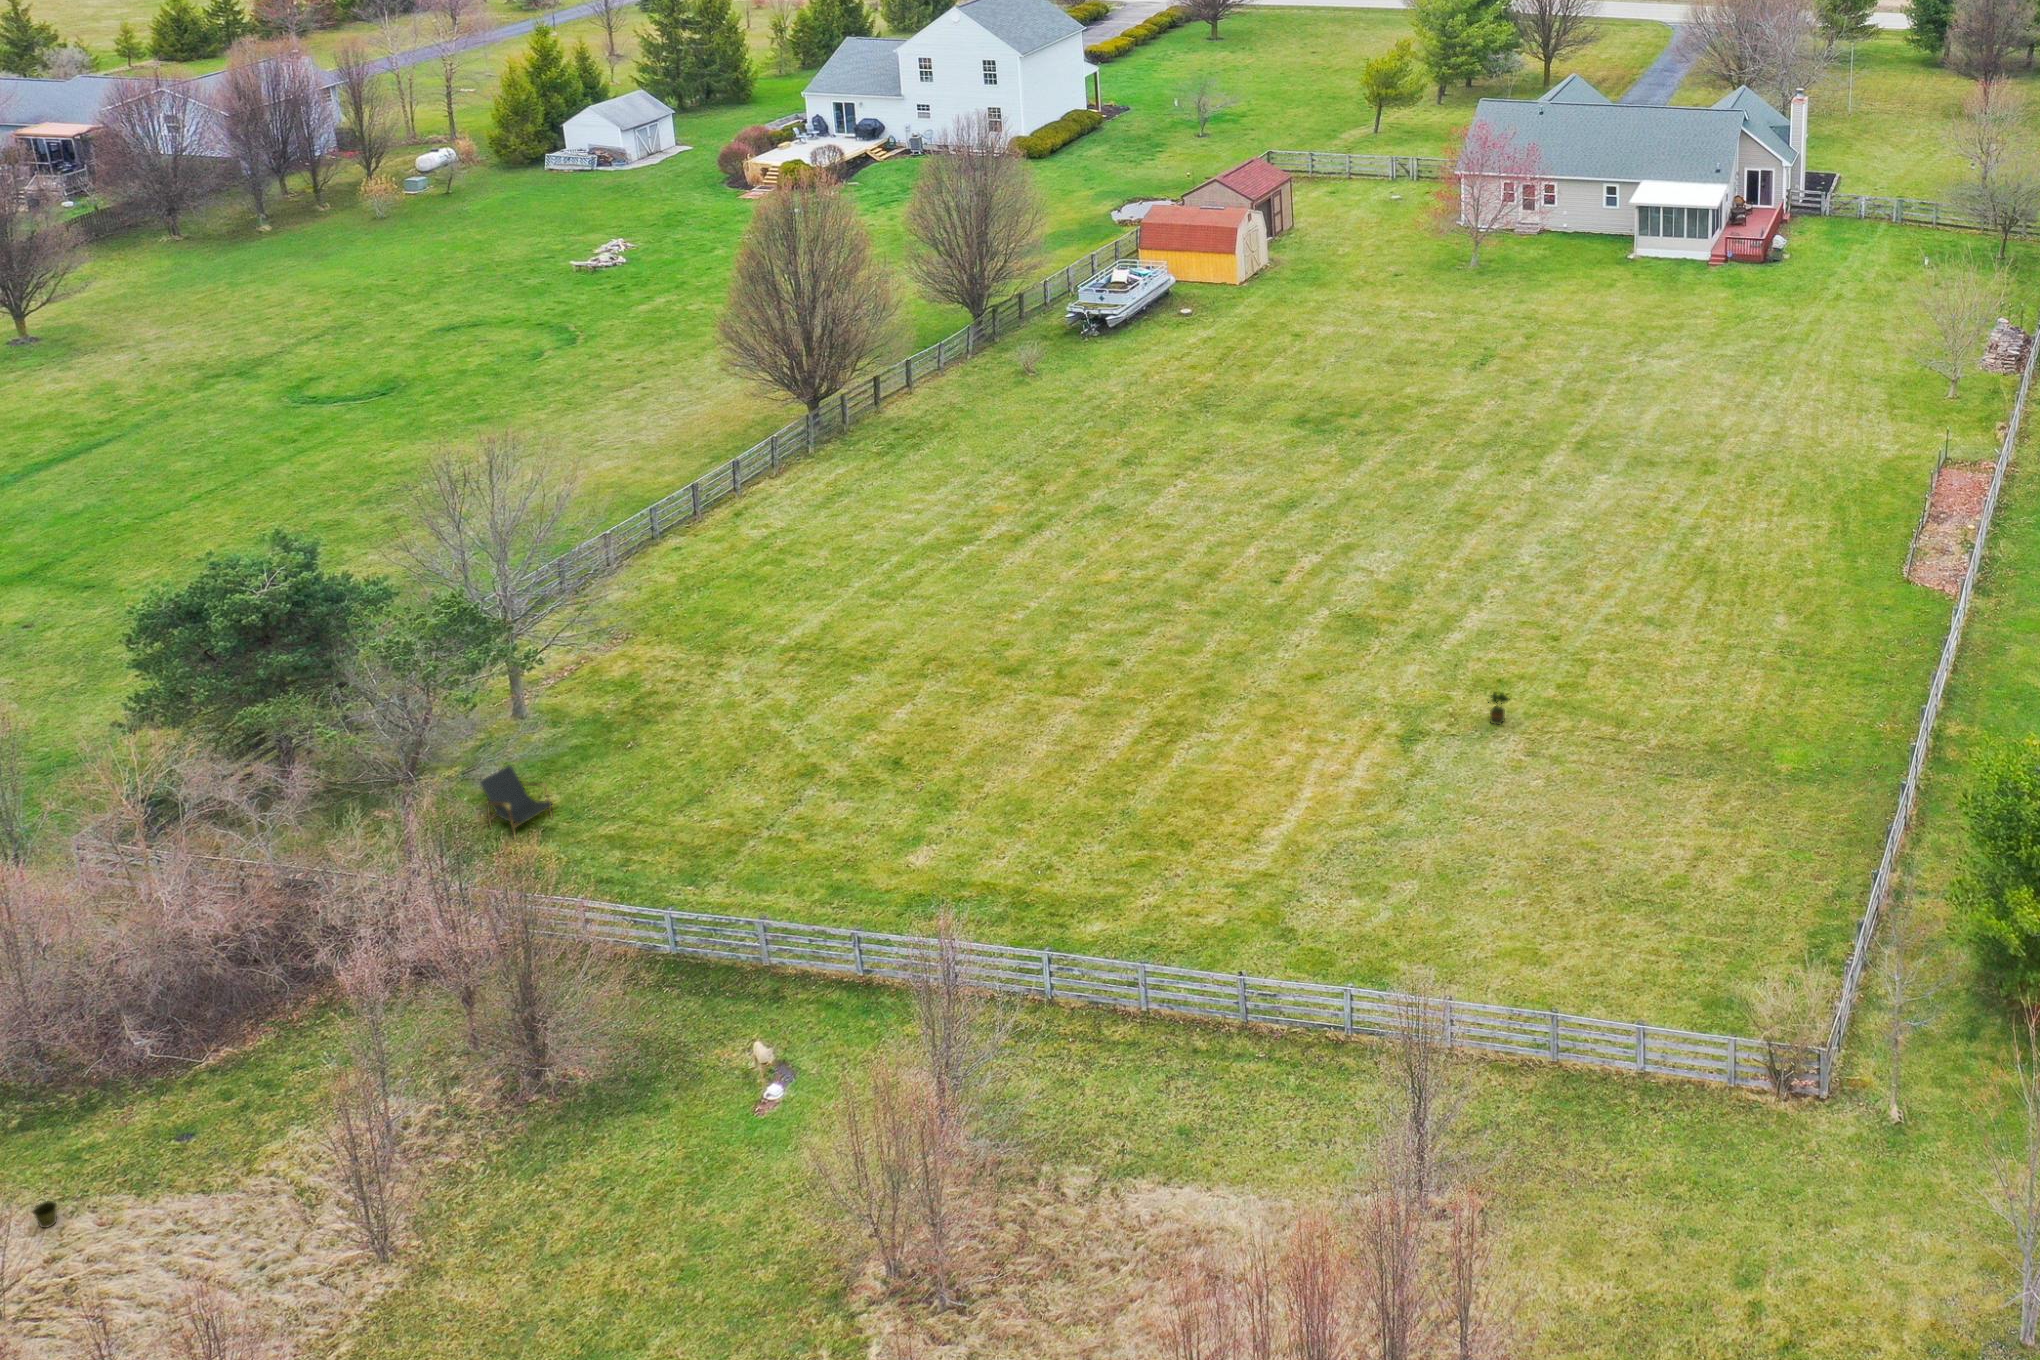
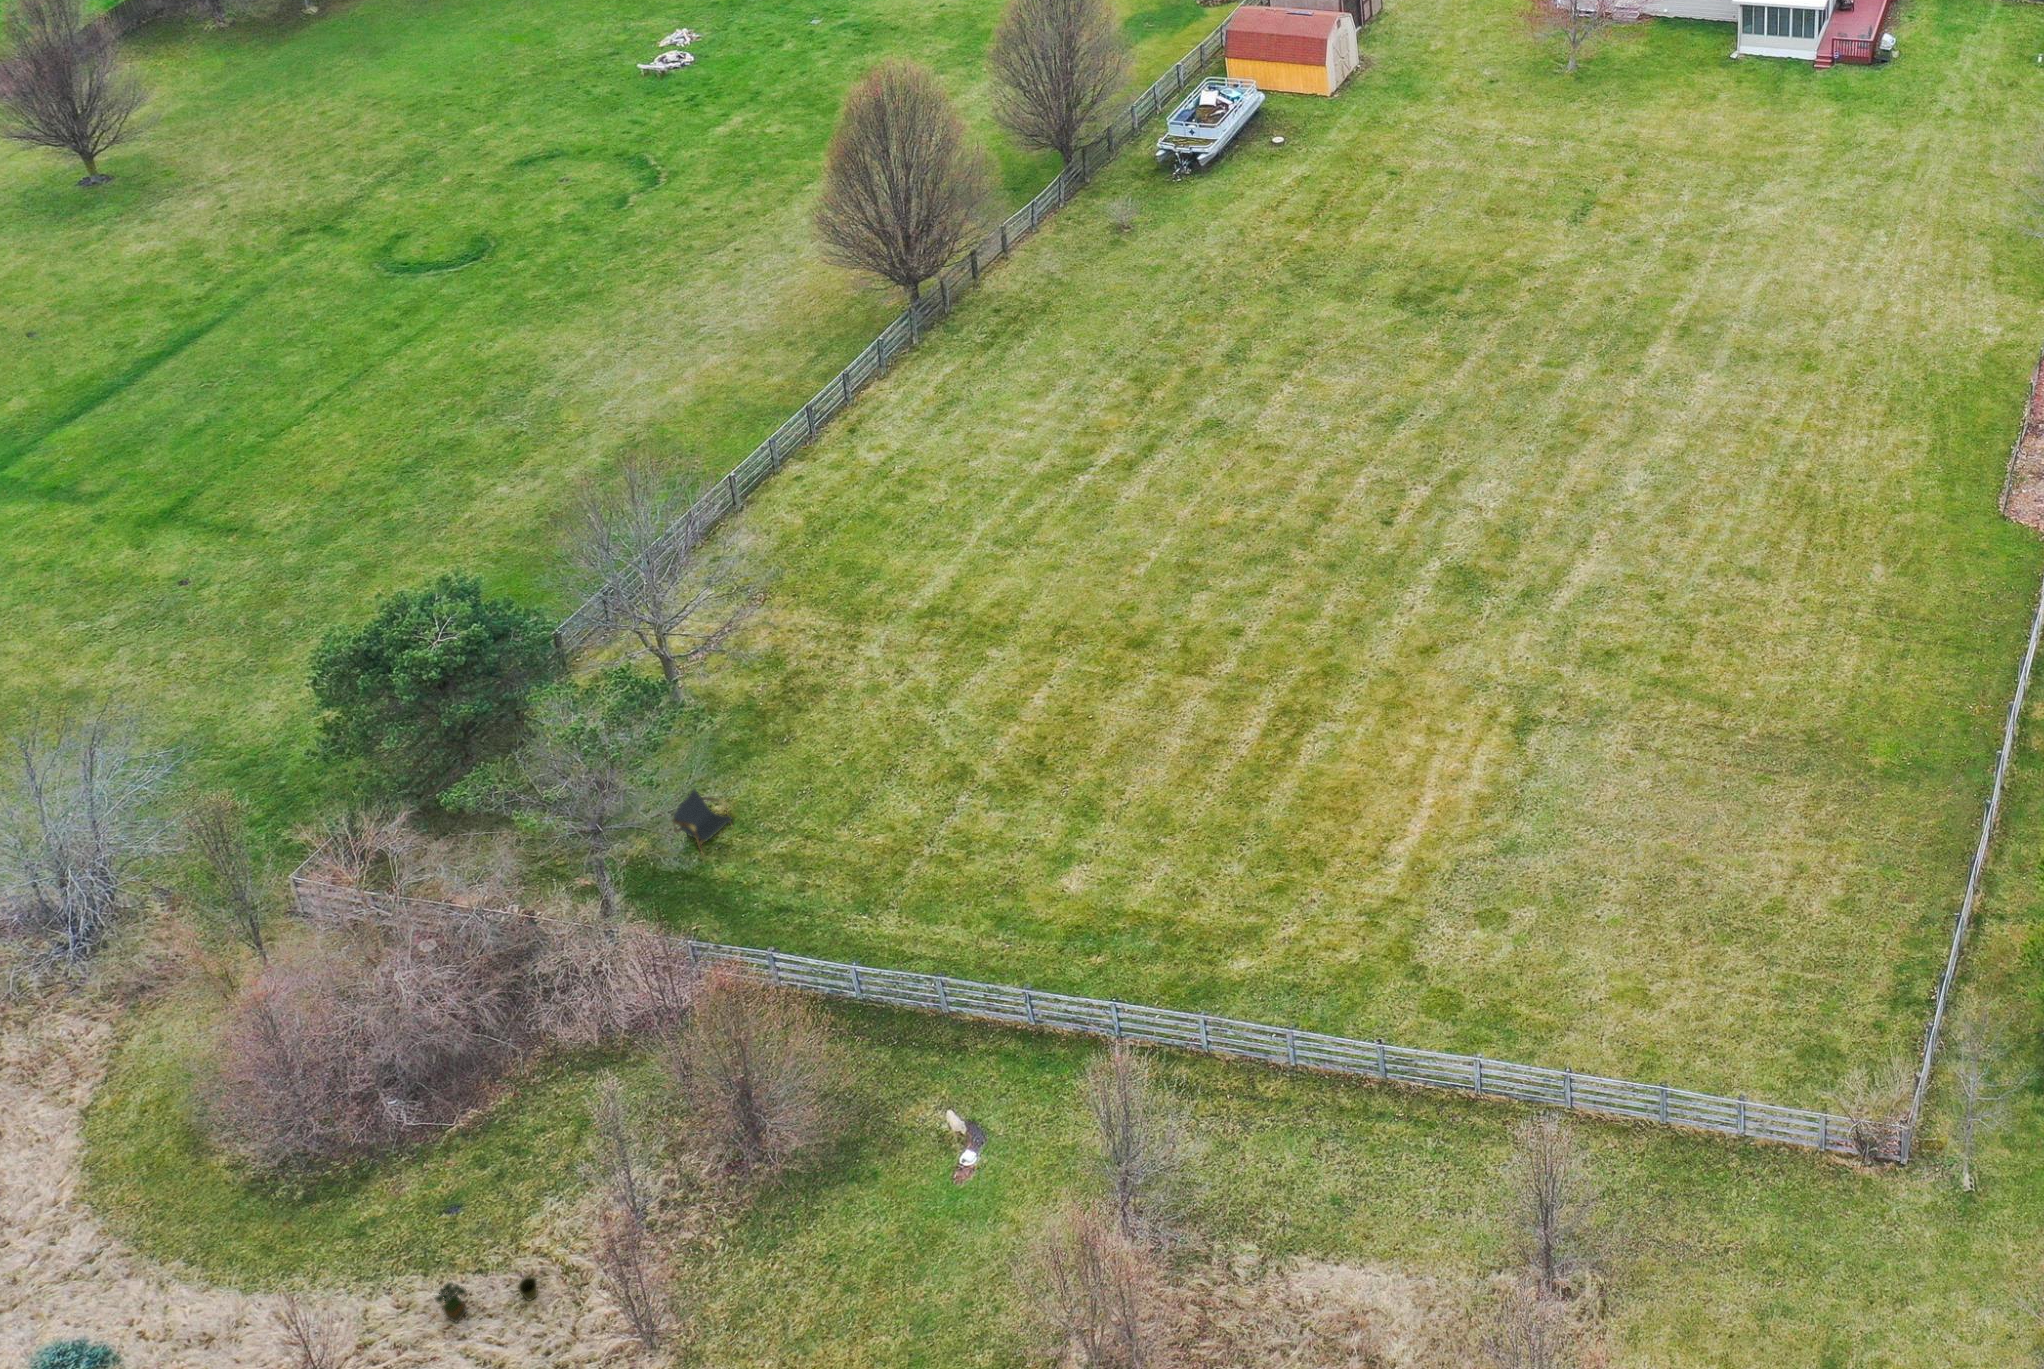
potted tree: present [1488,693,1510,725] -> present [435,1282,467,1322]
bucket: present [33,1201,57,1228] -> present [518,1277,538,1301]

